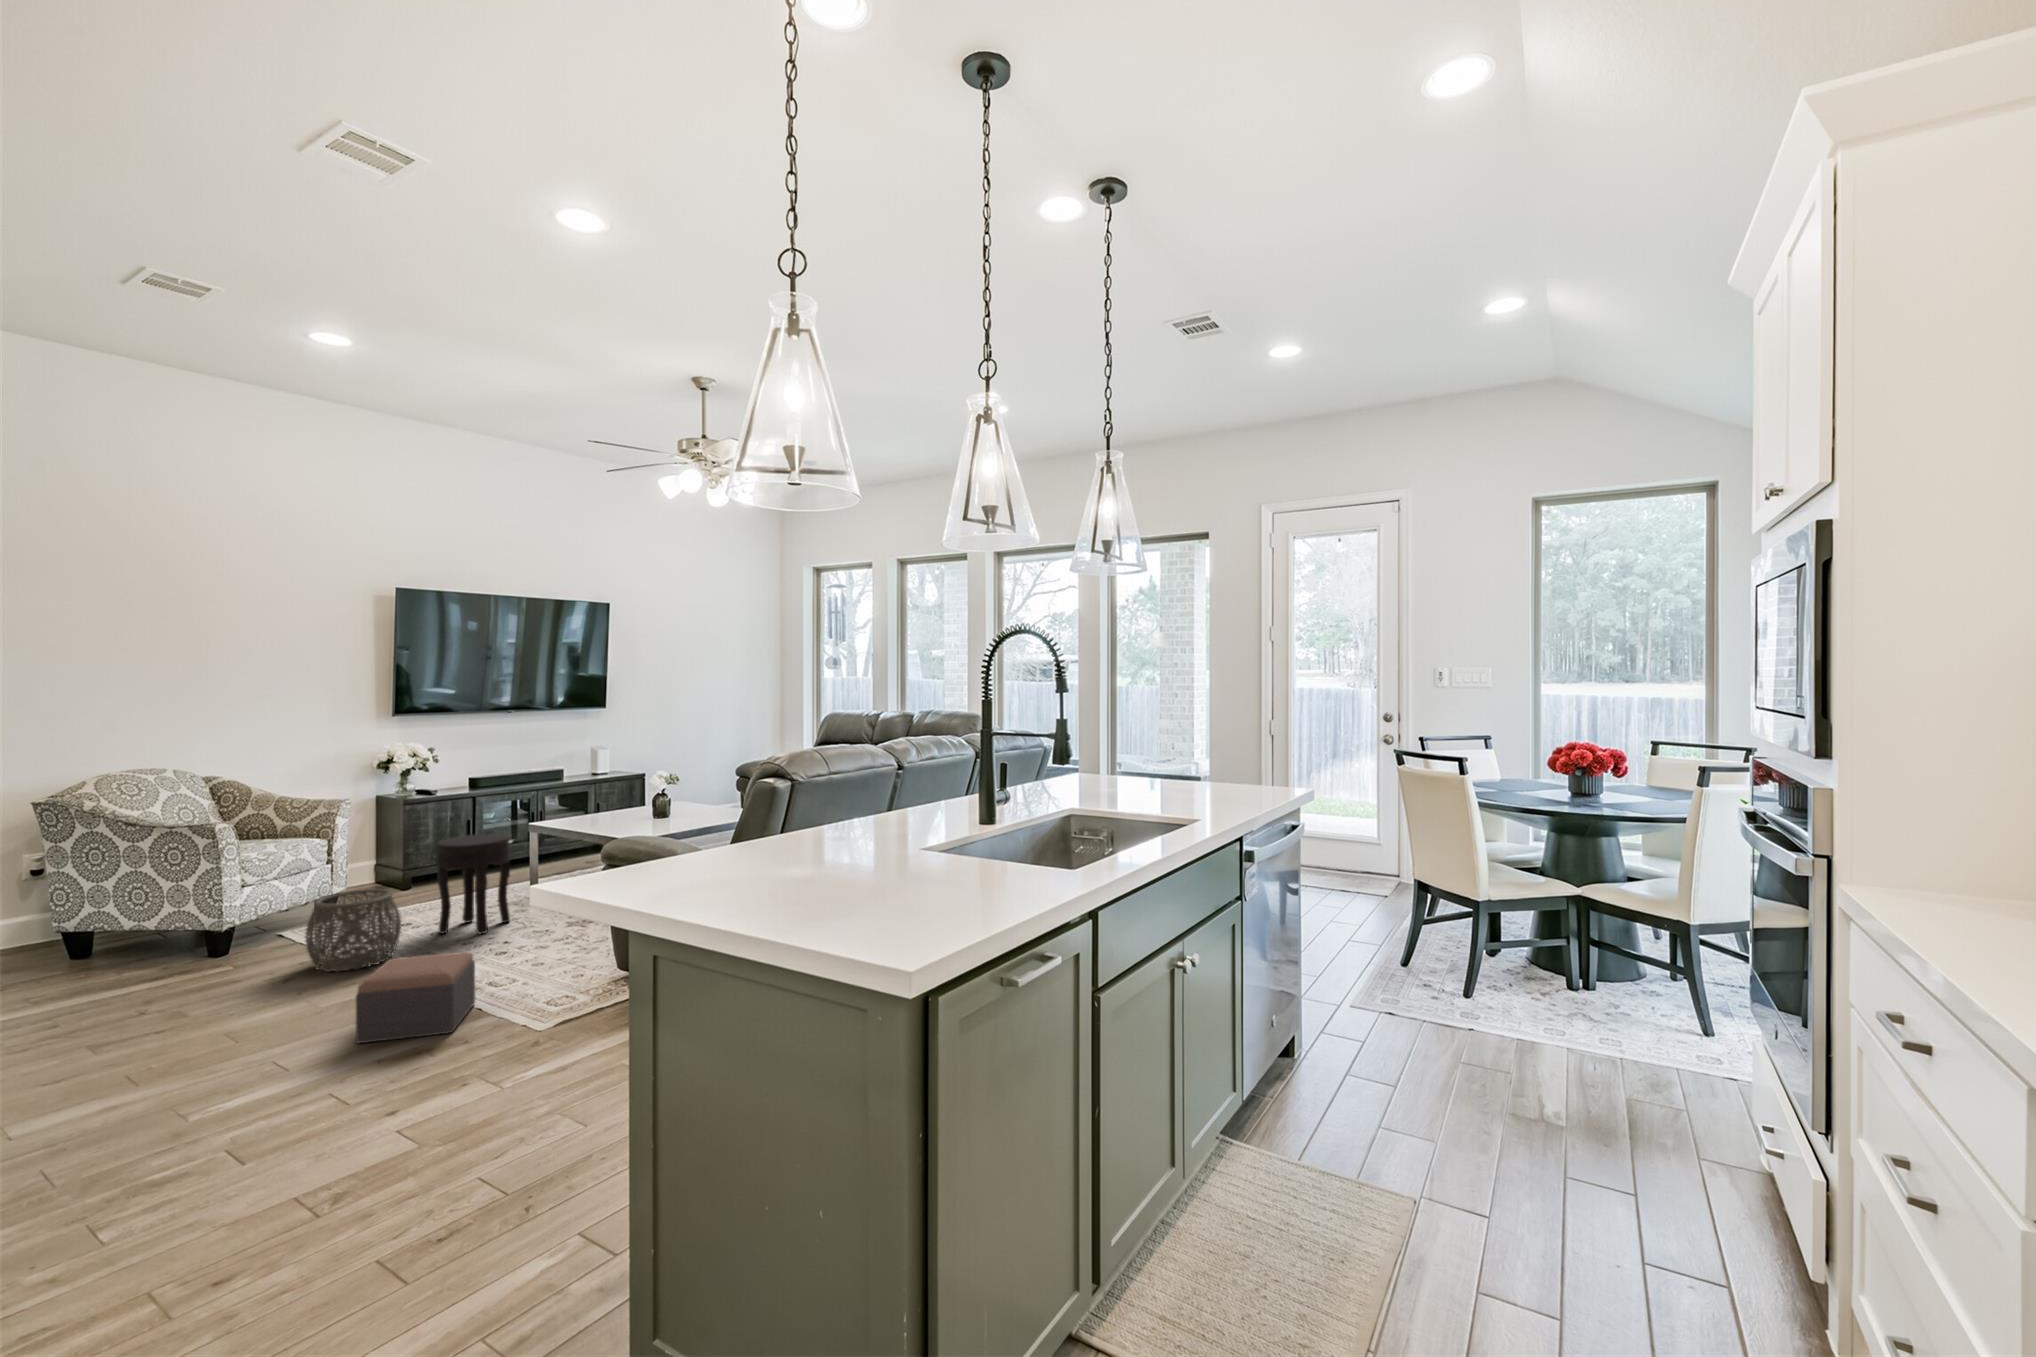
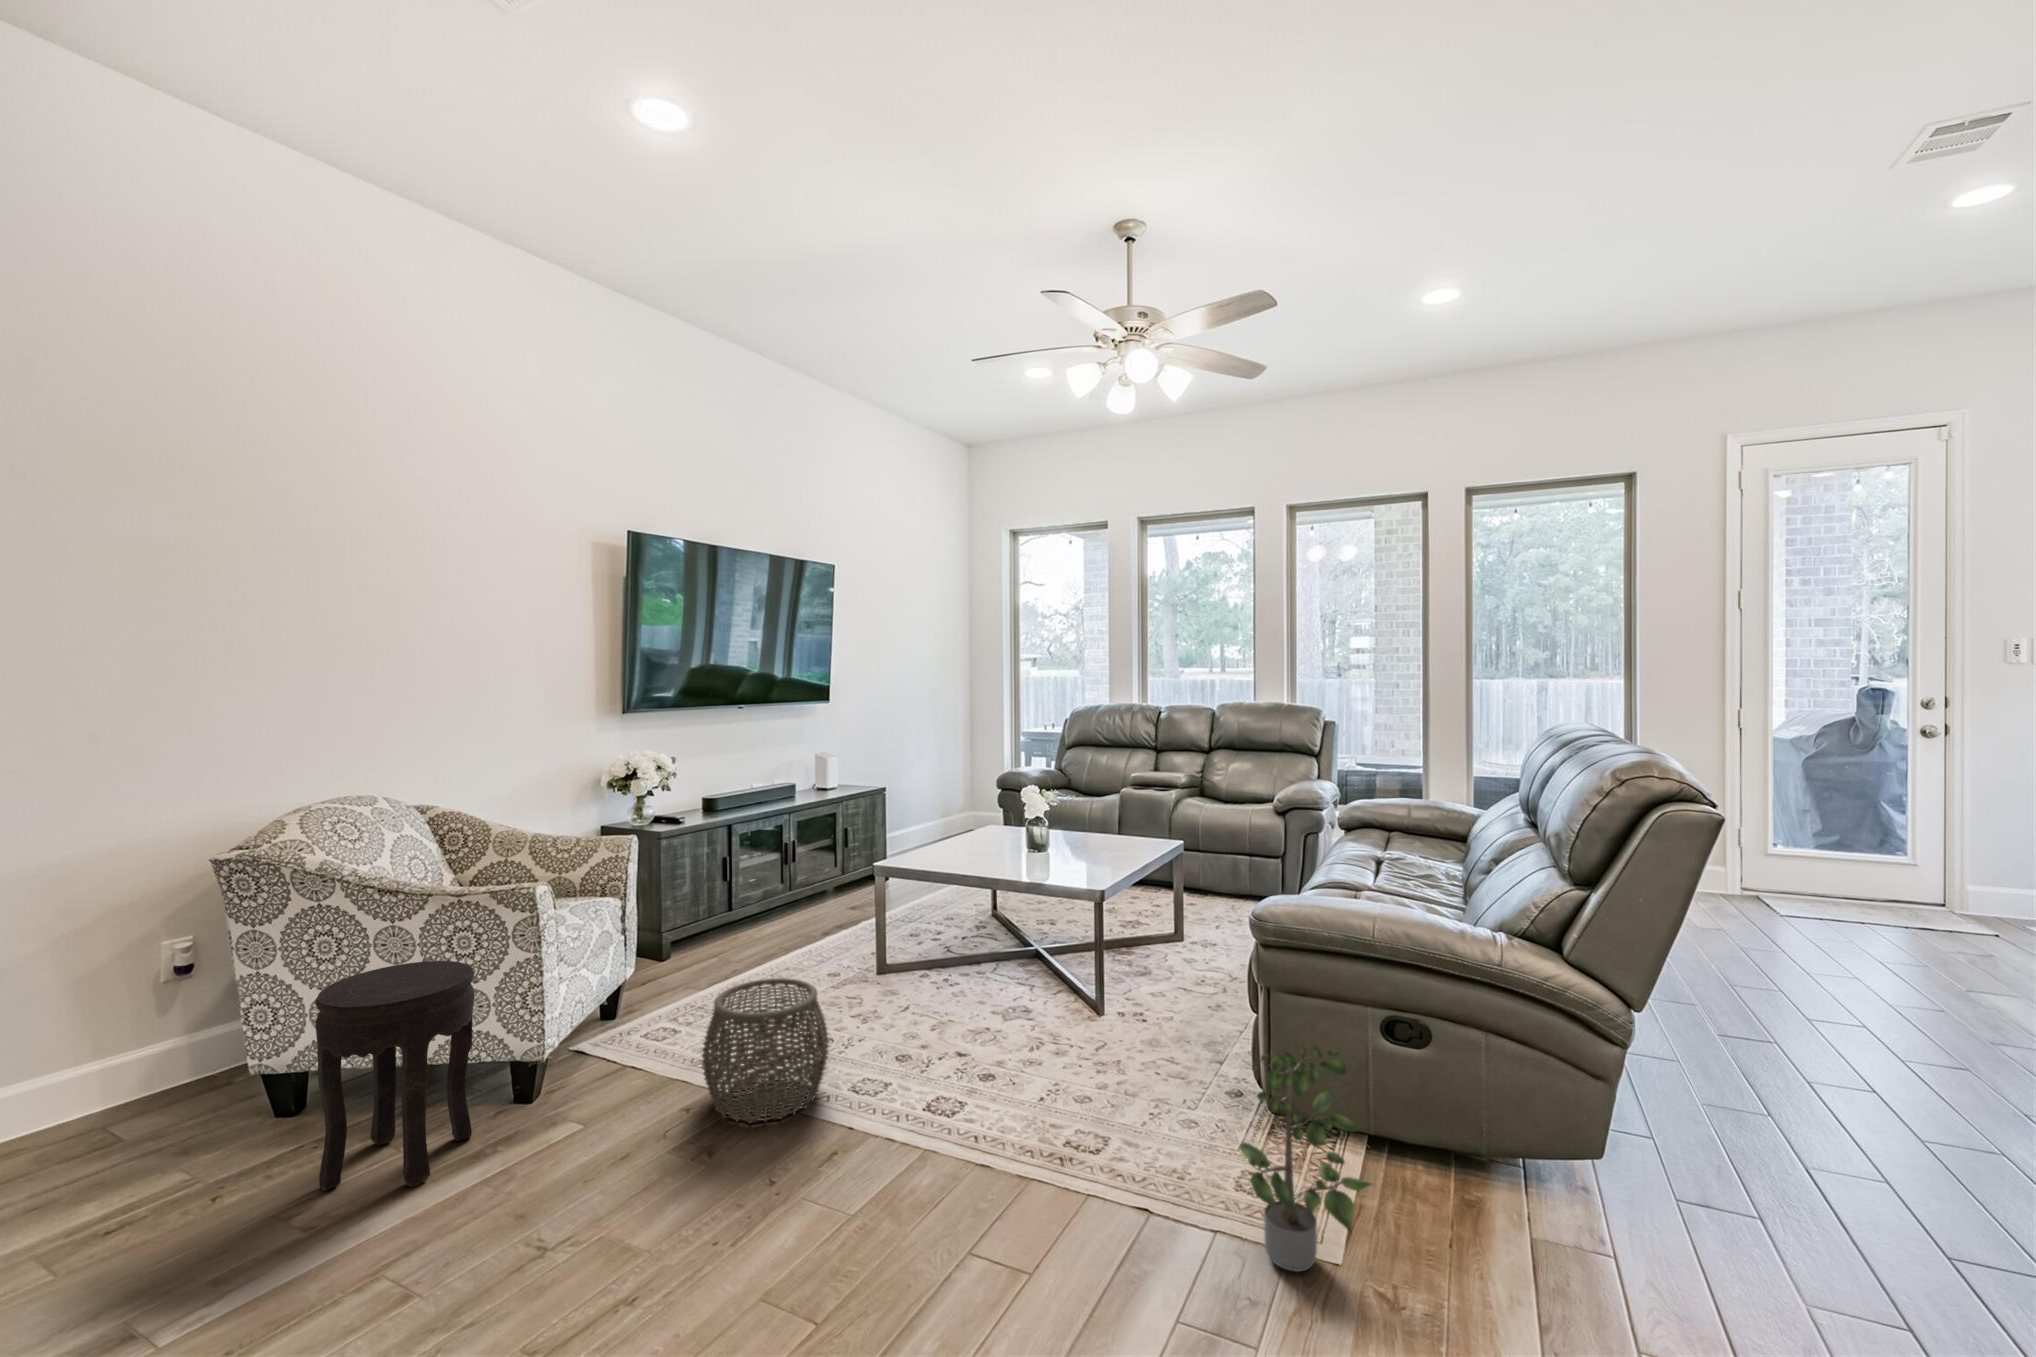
side table: present [437,834,511,934] -> present [315,961,475,1191]
potted plant: none [480,911,560,1039] -> present [1240,1045,1371,1272]
footstool: present [356,952,475,1043] -> none [981,1100,1168,1305]

